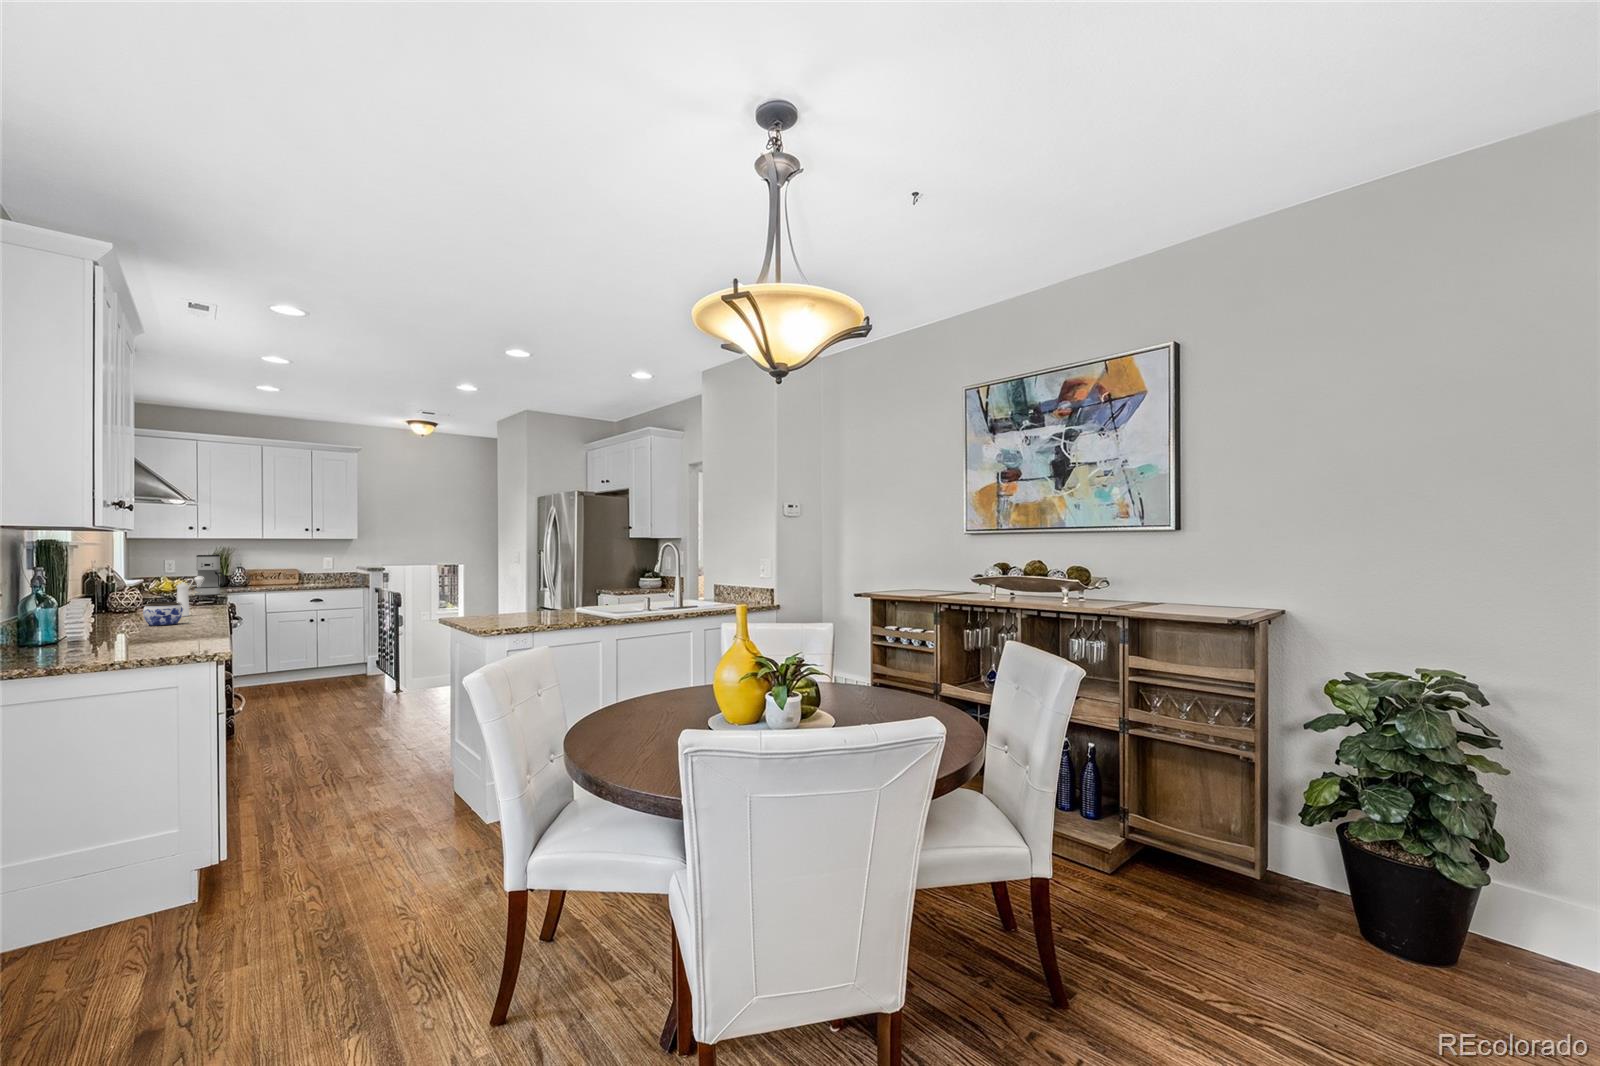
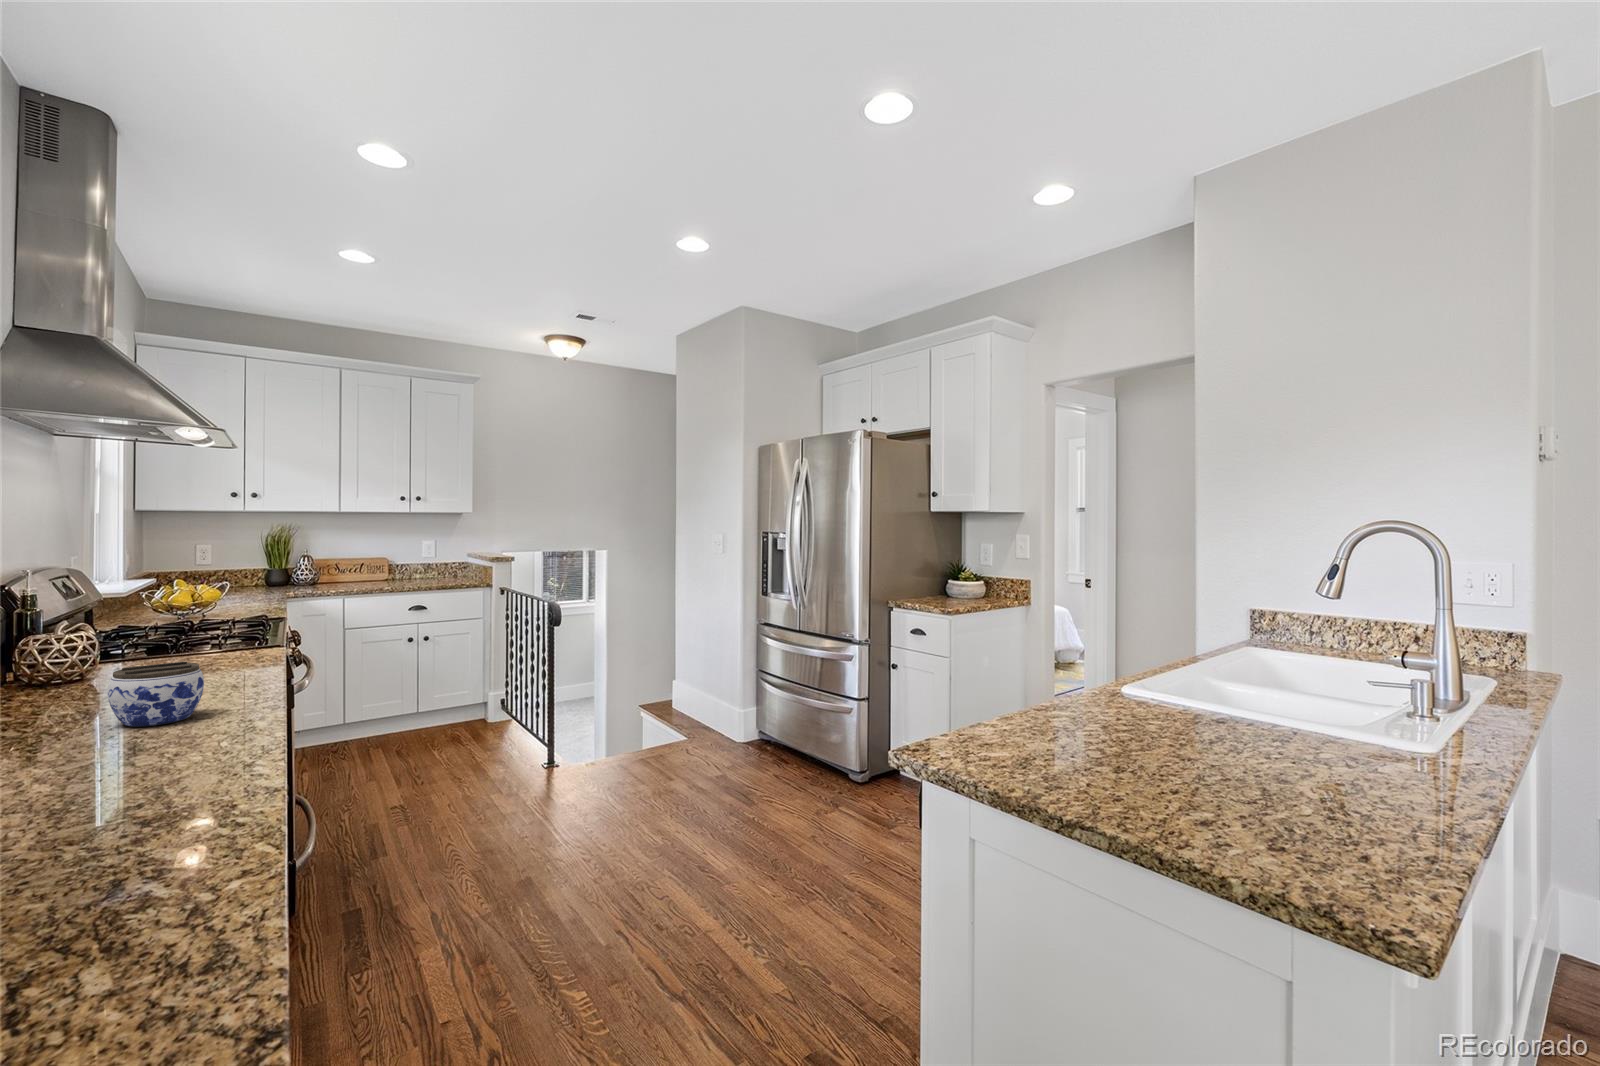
coffee maker: present [195,555,225,595] -> none [241,537,285,600]
pepper mill: present [176,577,203,616] -> none [196,588,252,676]

